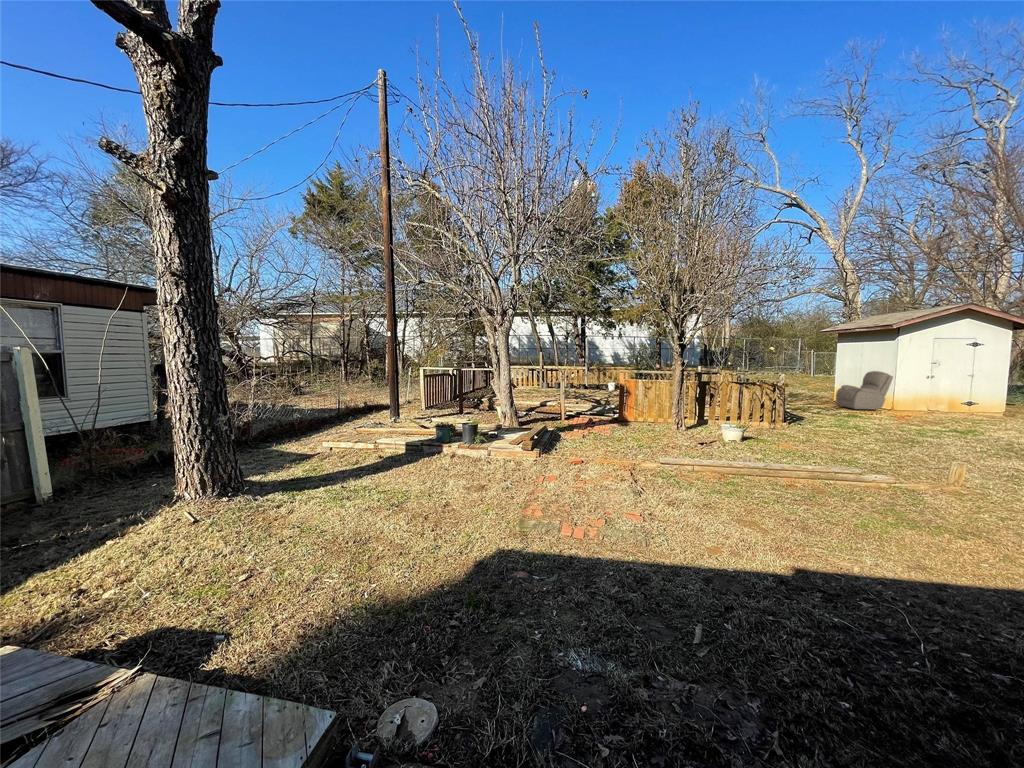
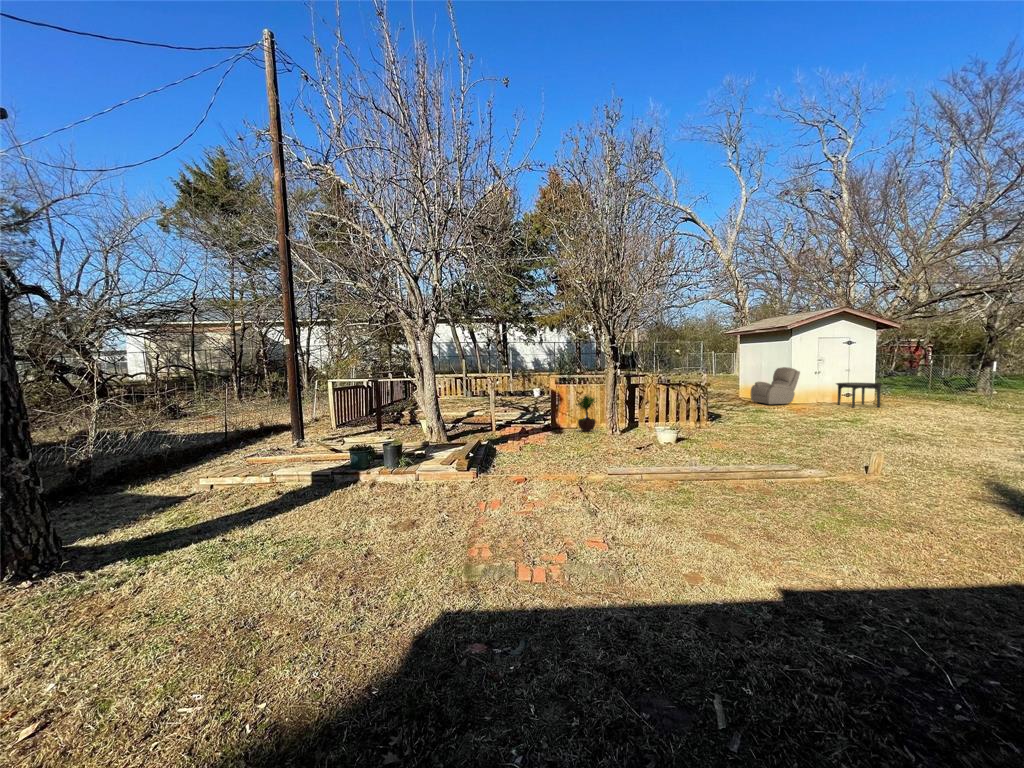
potted tree: none [640,387,664,425] -> present [576,394,597,431]
round table: none [934,390,992,418] -> present [836,383,883,408]

